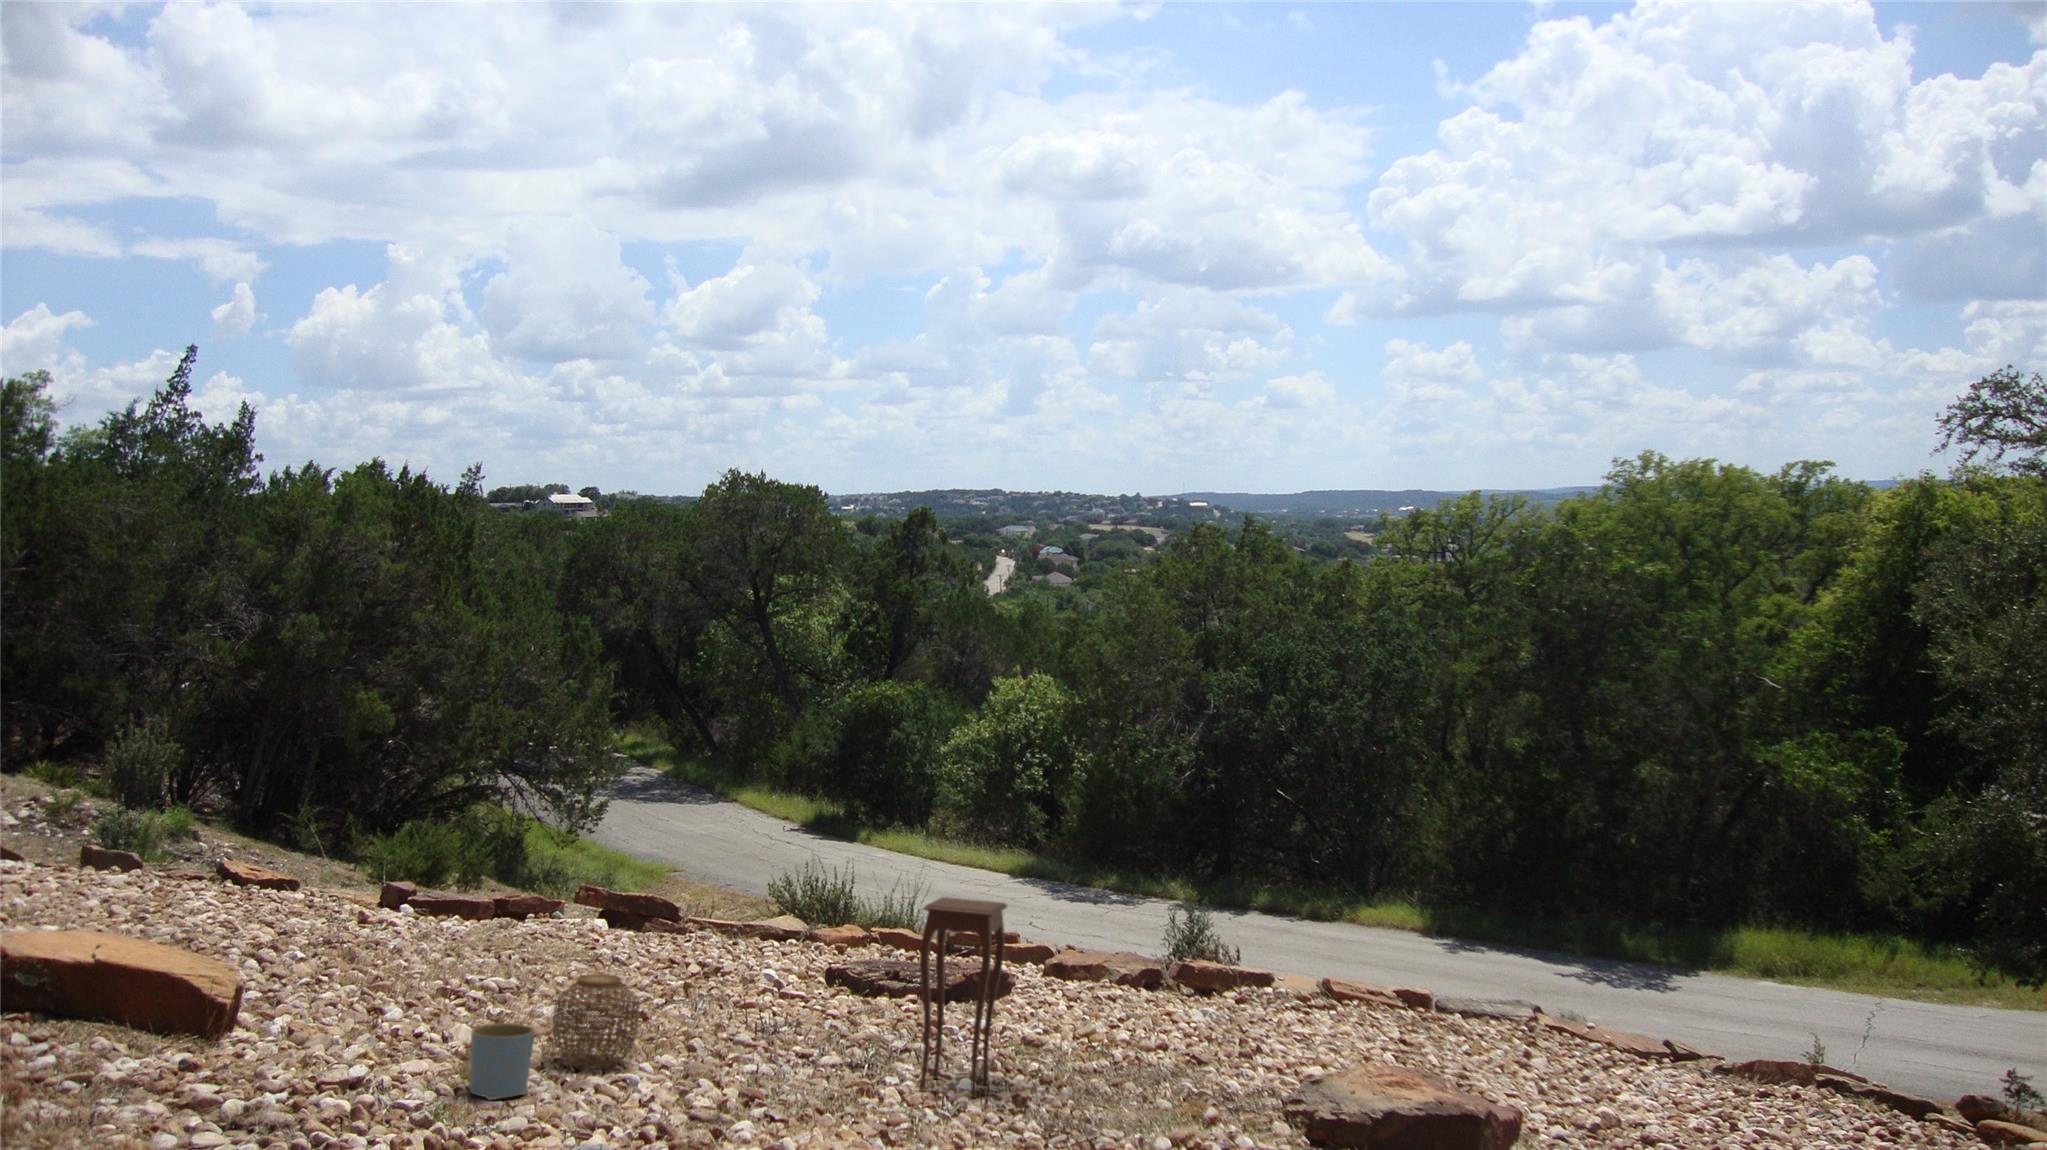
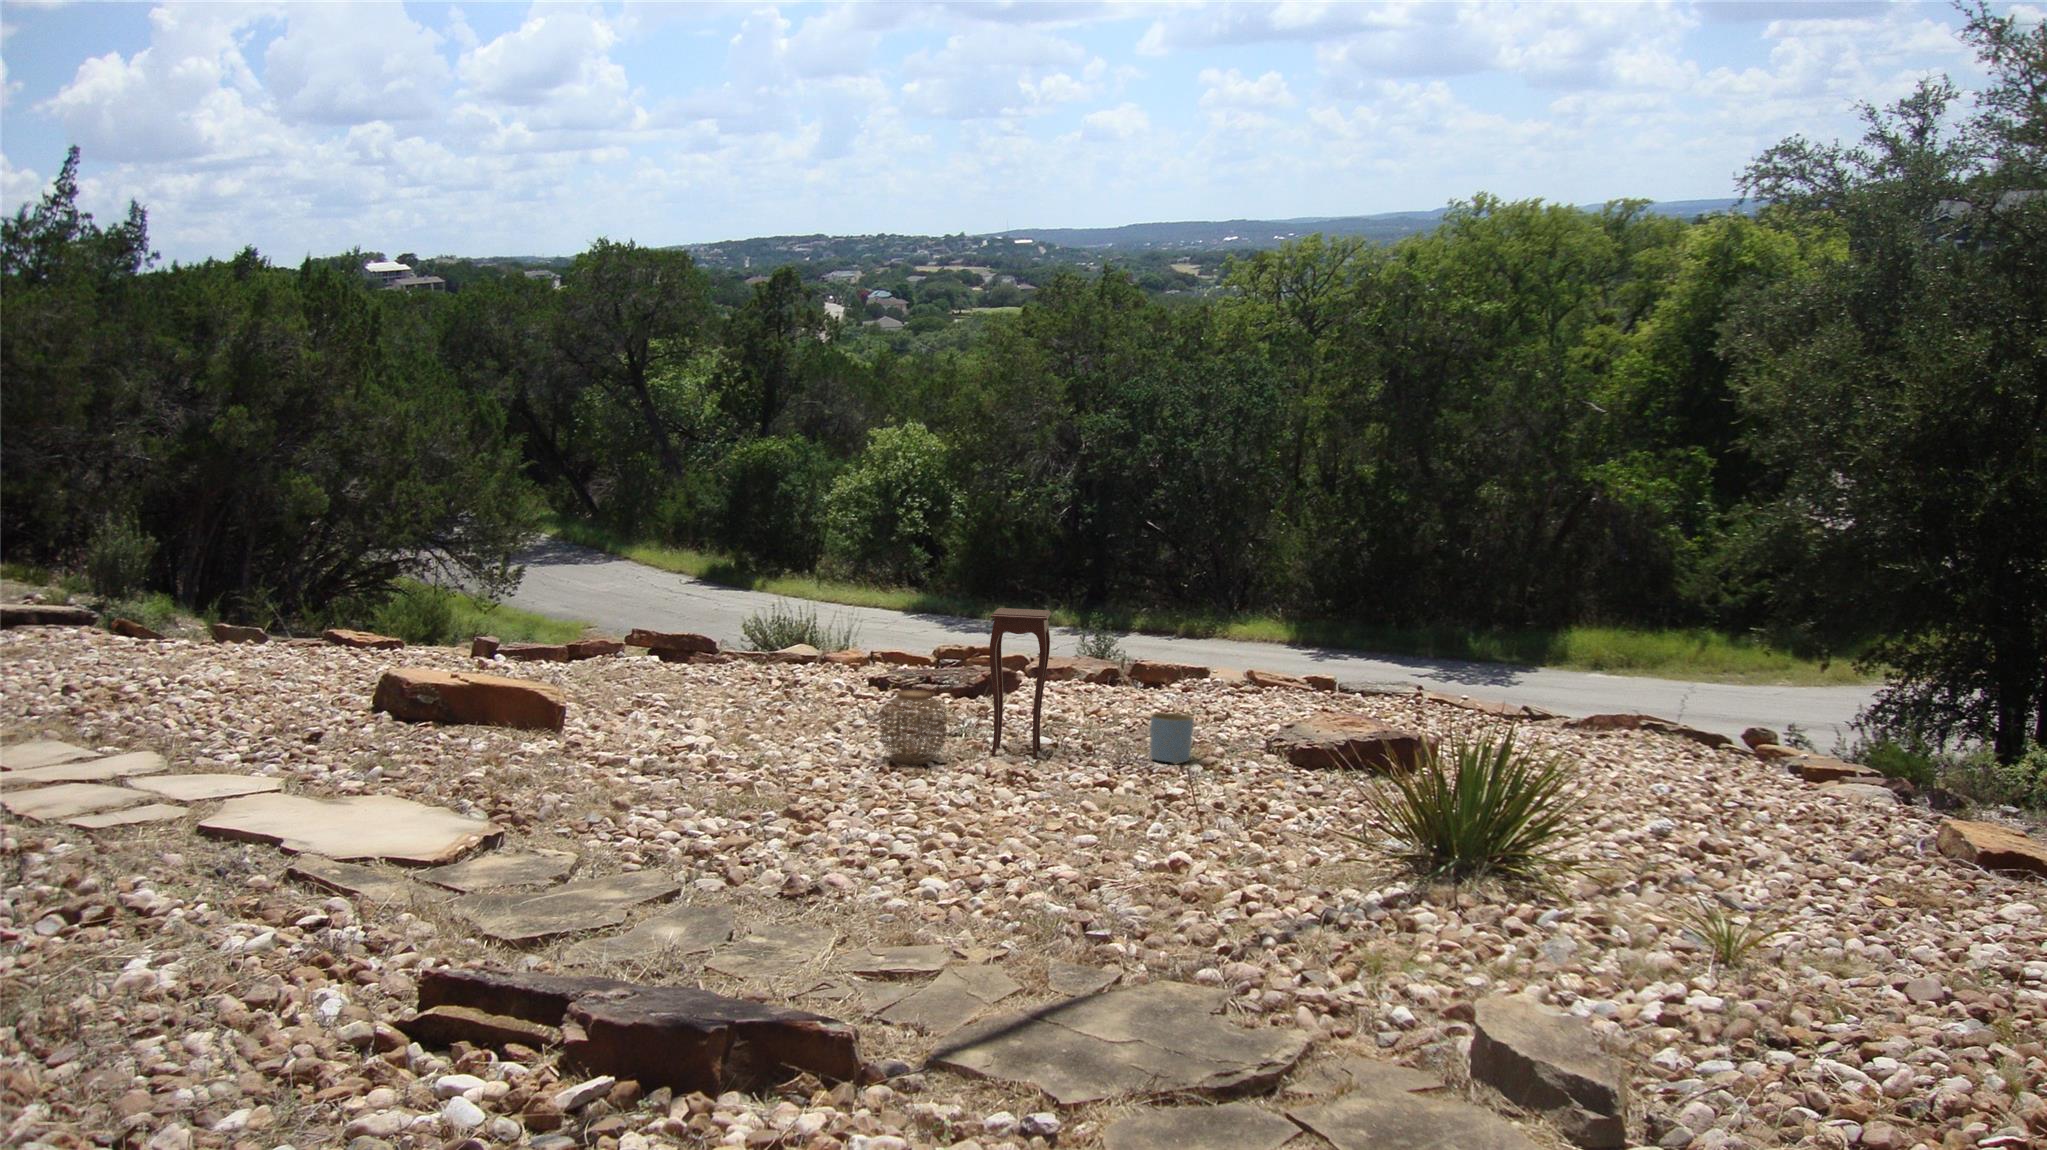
woven basket: present [553,974,640,1070] -> present [880,690,947,764]
planter: present [469,1023,535,1100] -> present [1150,713,1194,764]

